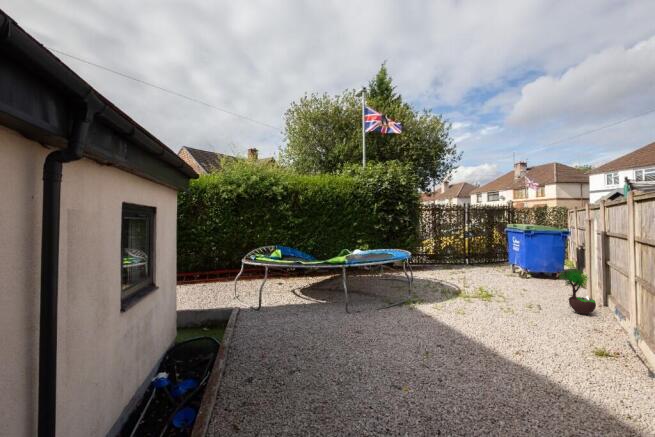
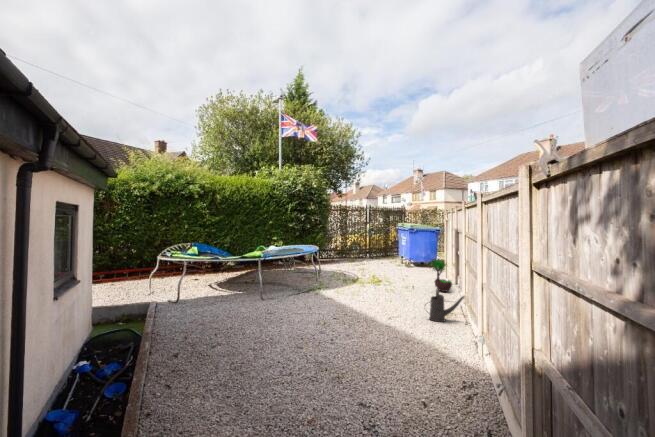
watering can: none [566,315,633,362] -> present [429,289,464,322]

